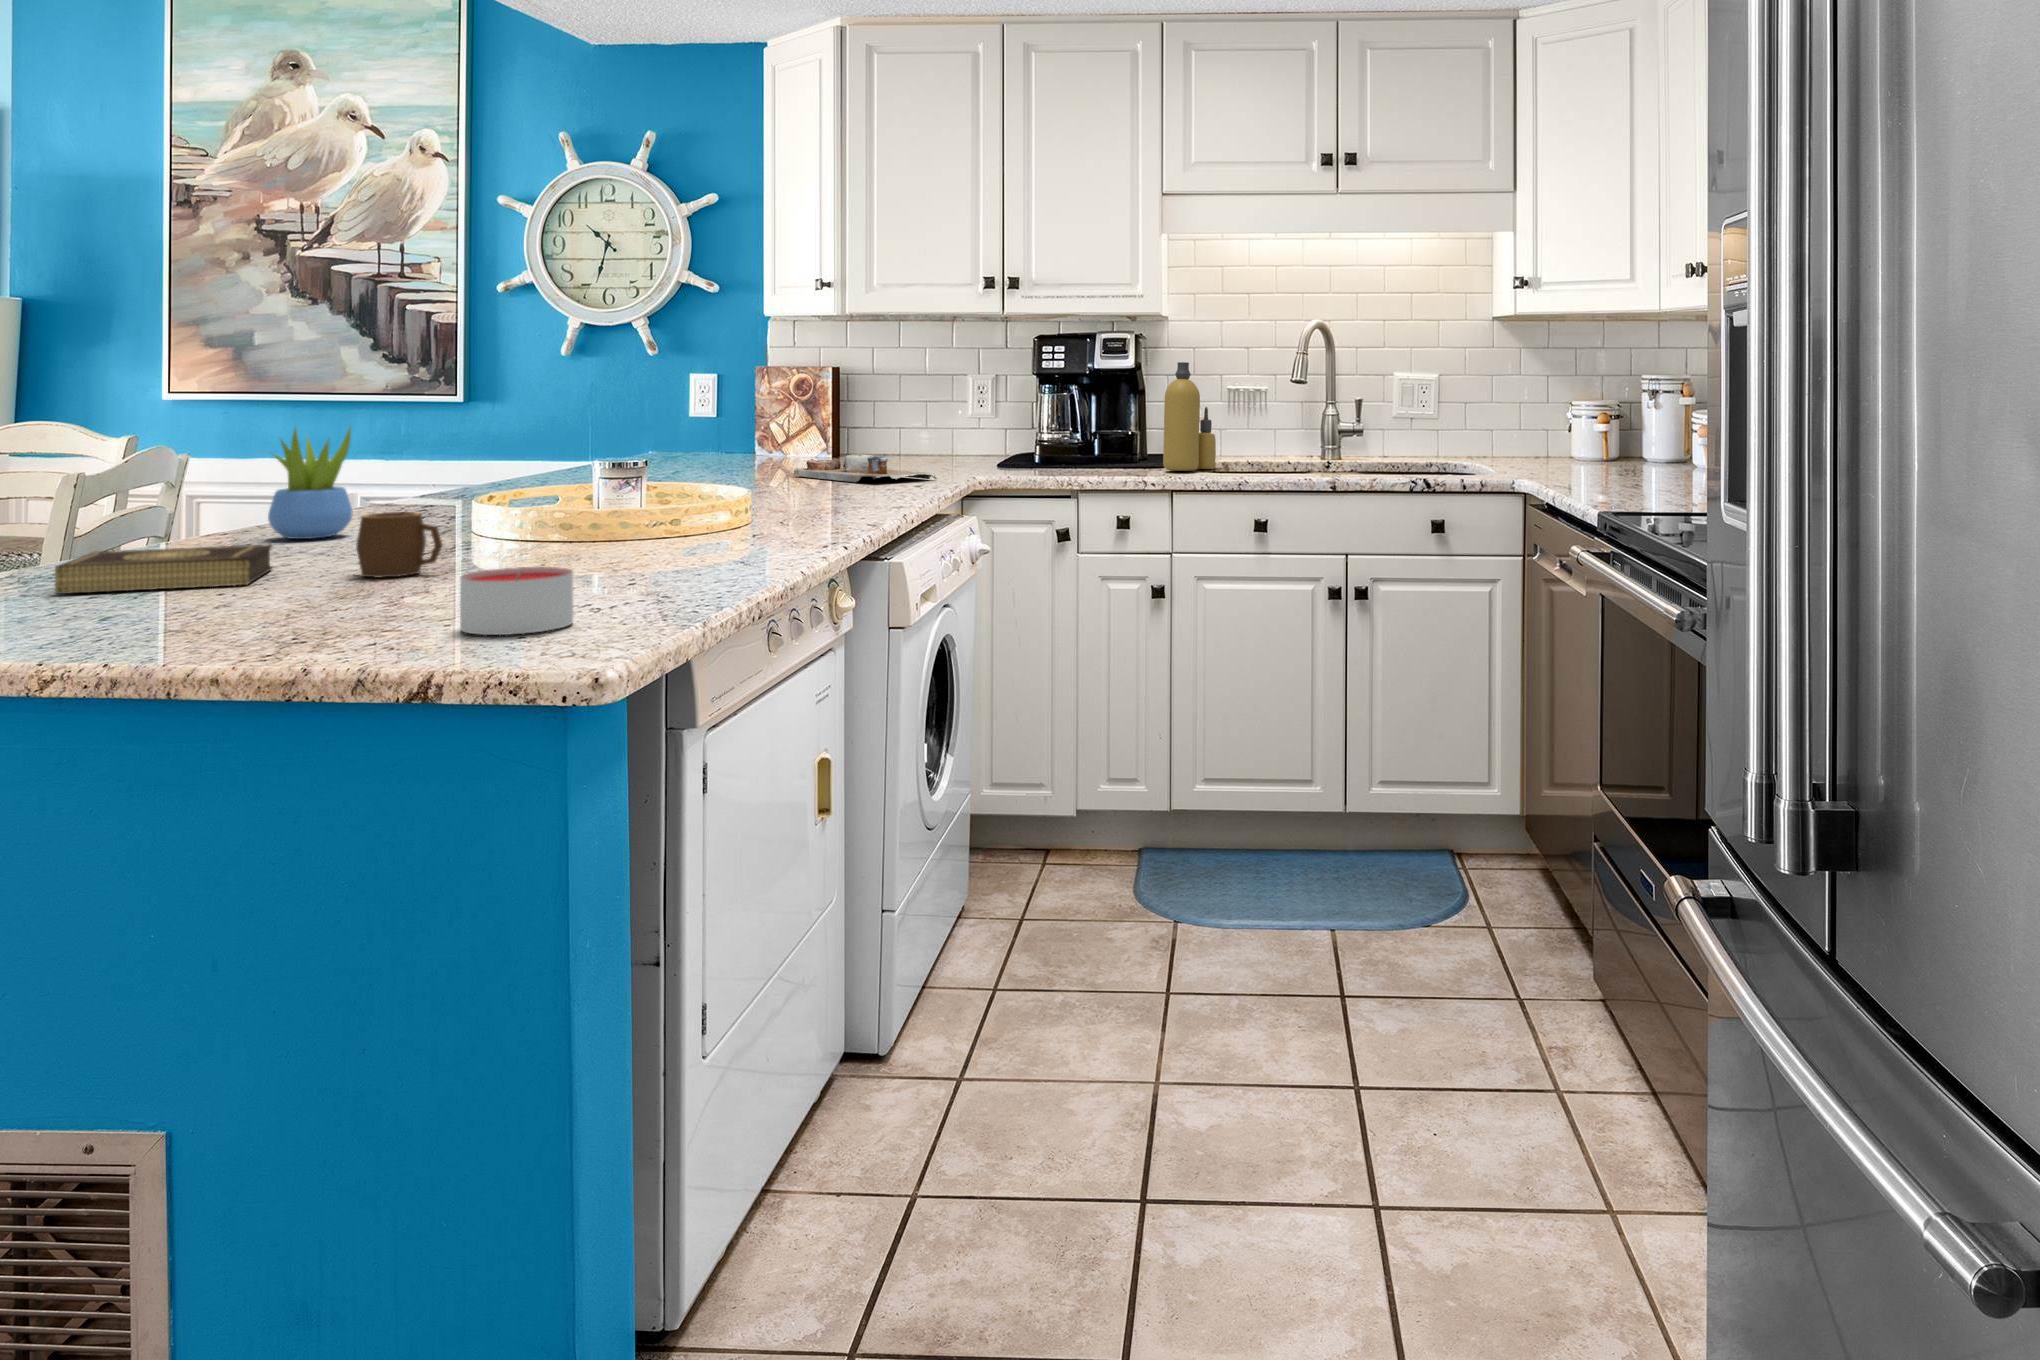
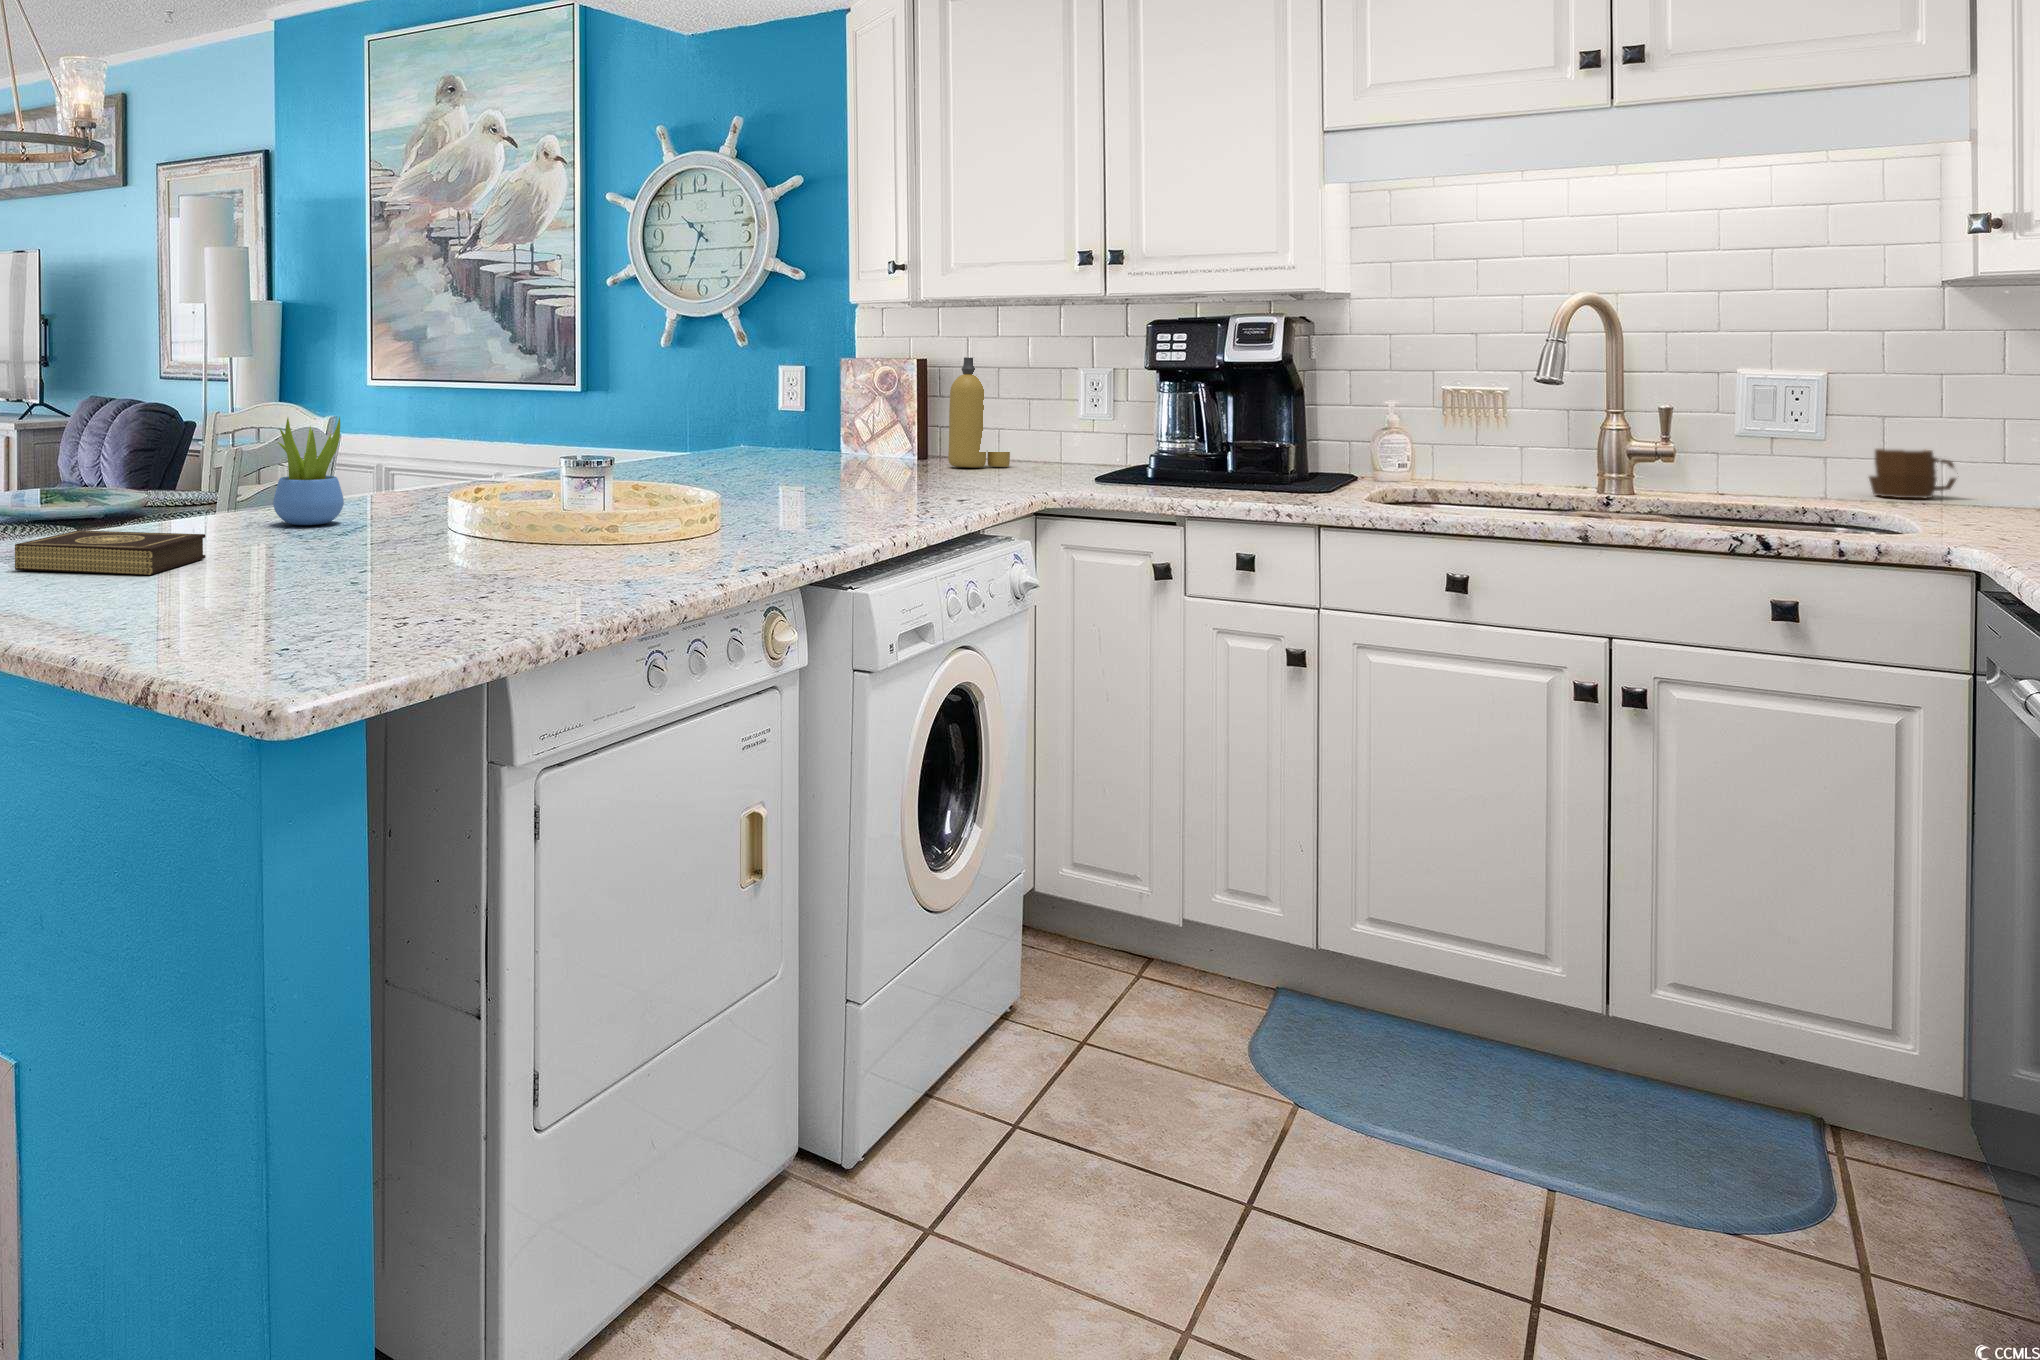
bottle: present [1163,362,1216,471] -> present [948,357,1010,468]
cutting board: present [794,454,937,482] -> none [853,461,1002,493]
mug: present [356,512,442,578] -> present [1869,449,1956,499]
candle: present [460,567,573,635] -> none [162,592,281,673]

